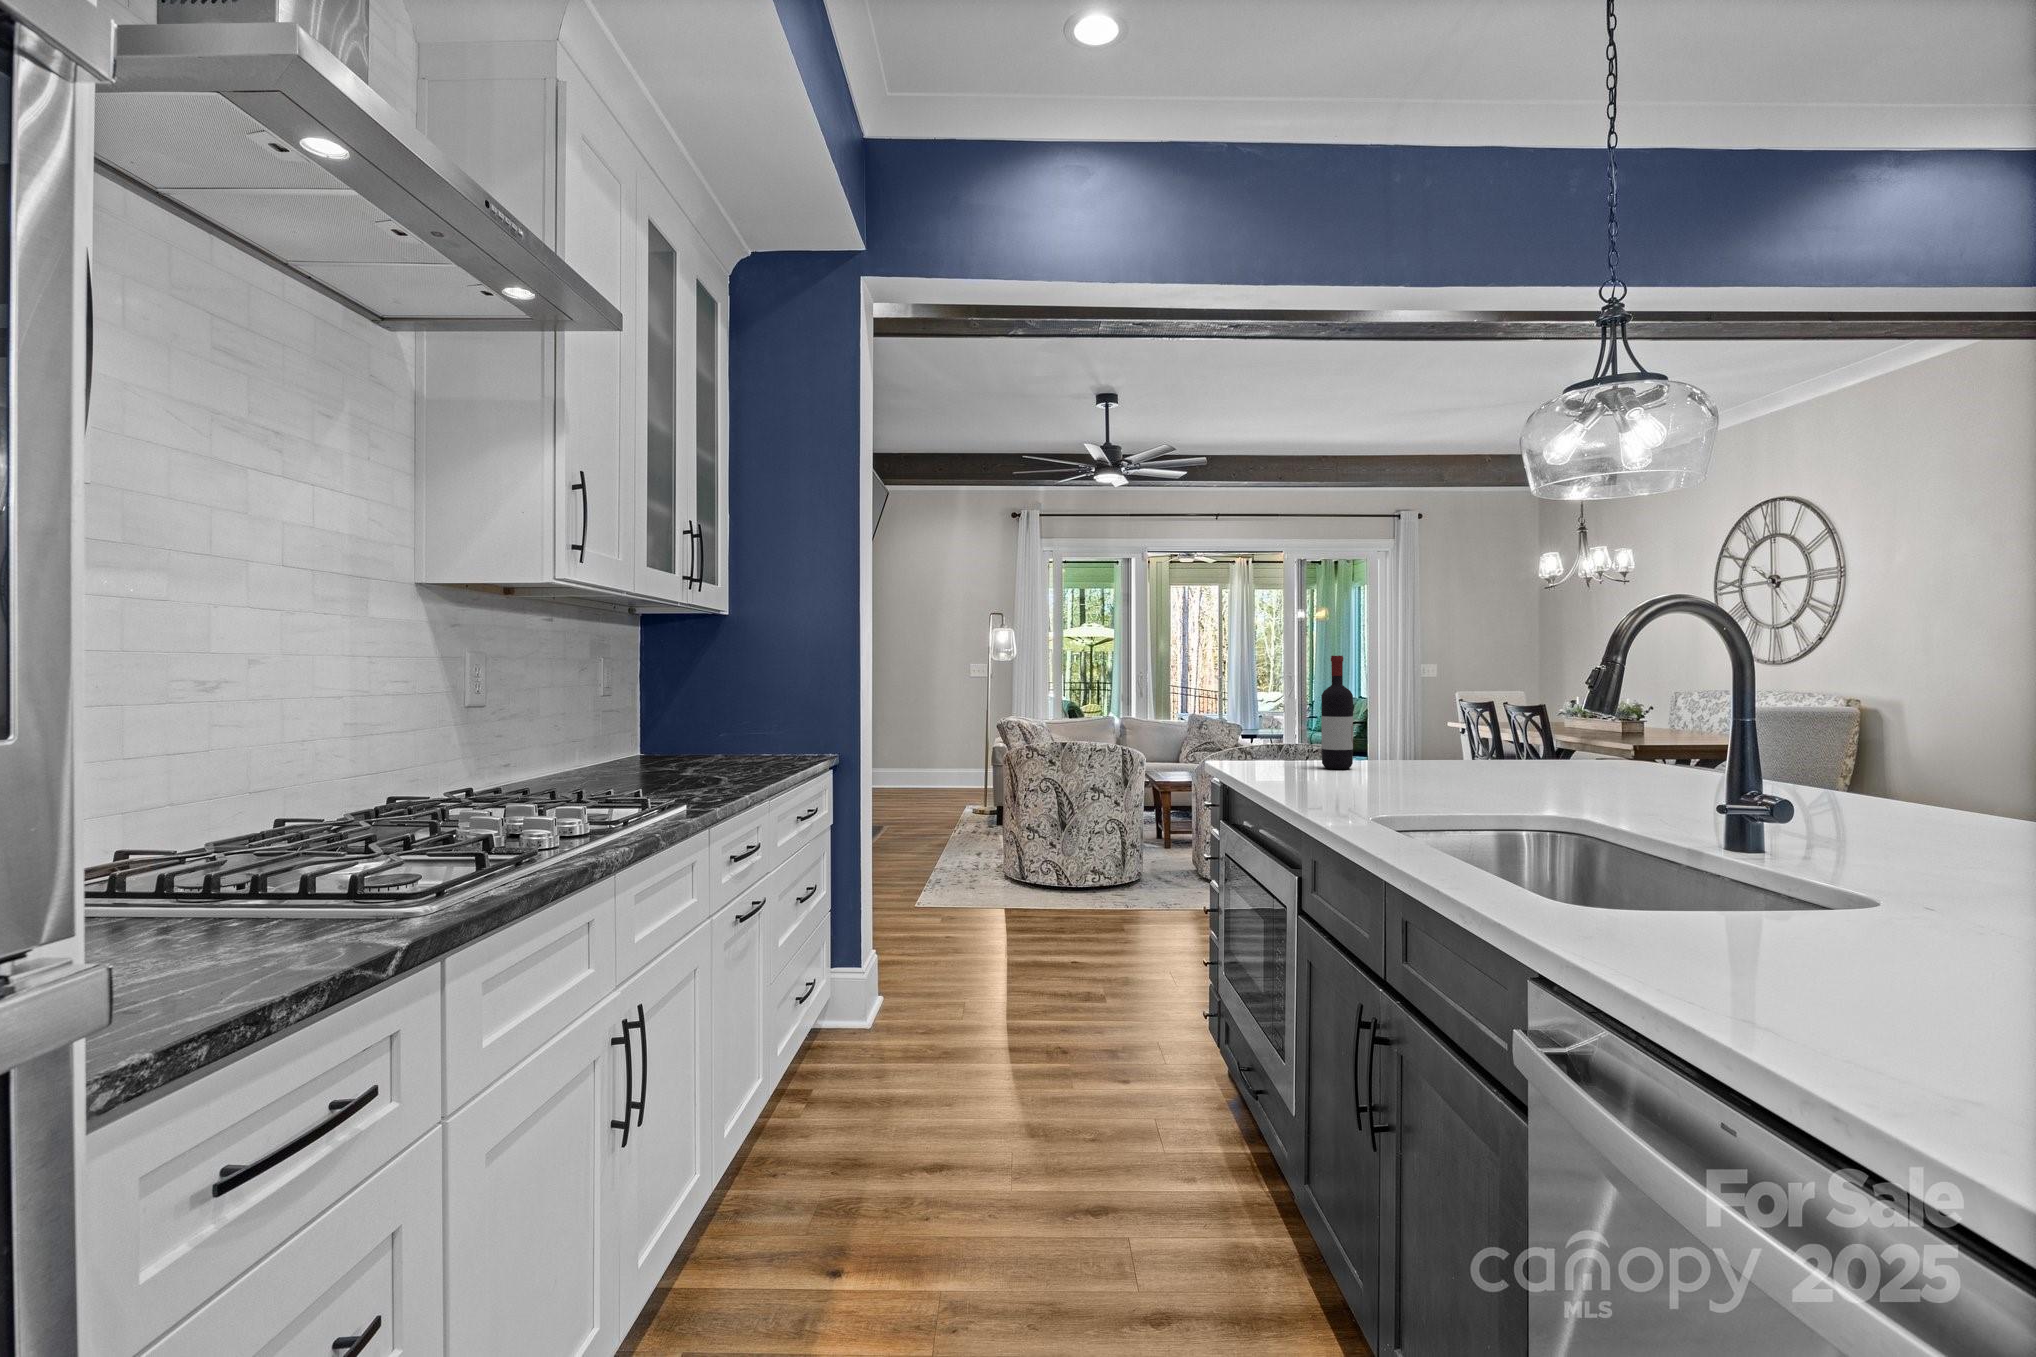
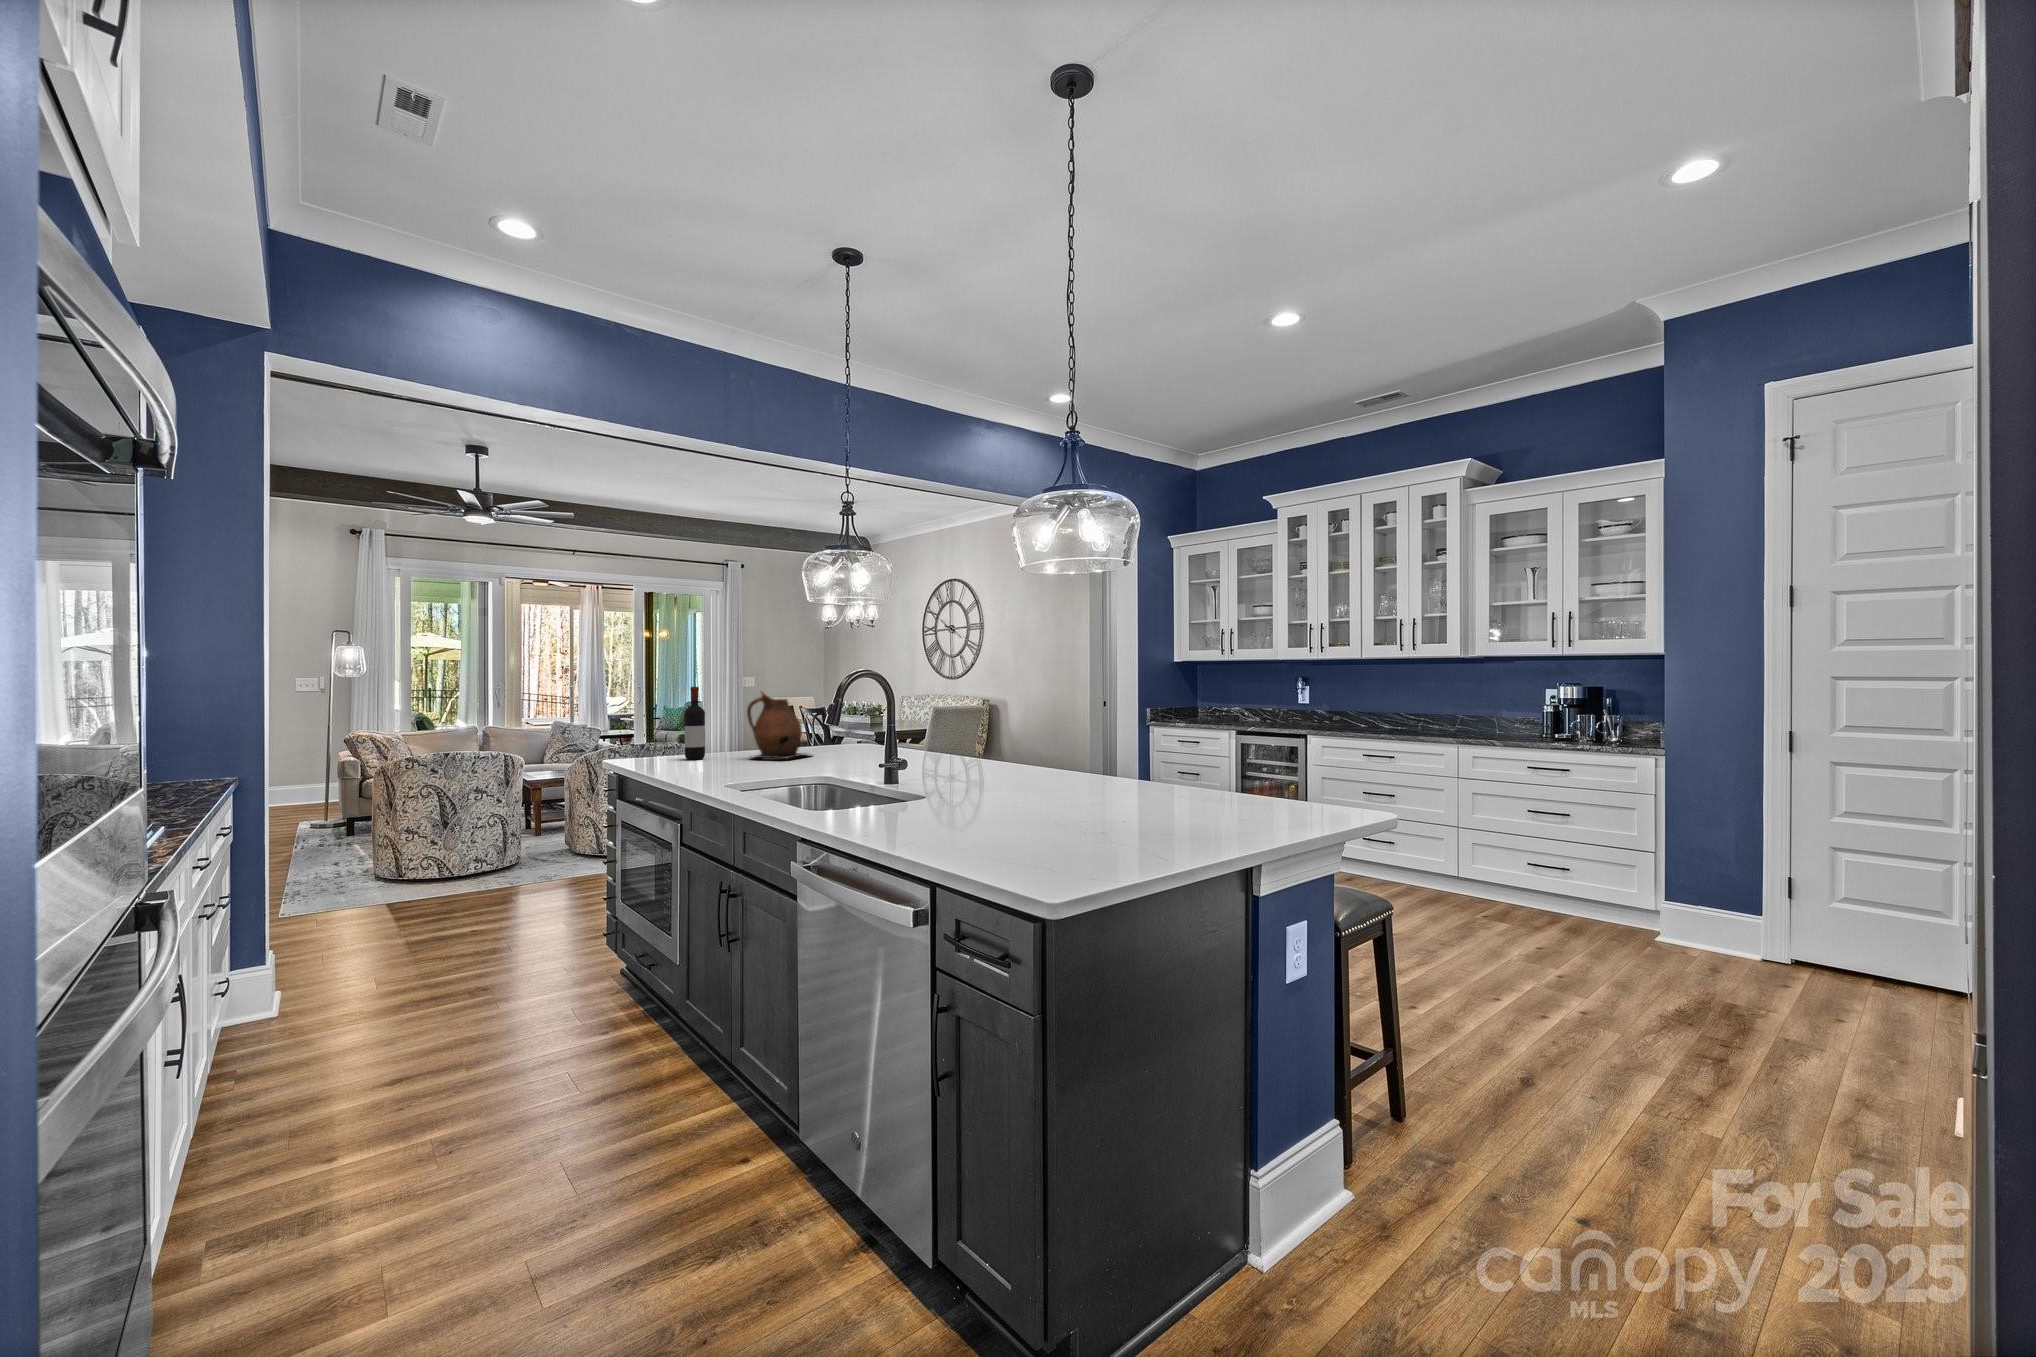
ceramic pitcher: none [1421,663,1539,779] -> present [747,691,807,759]

